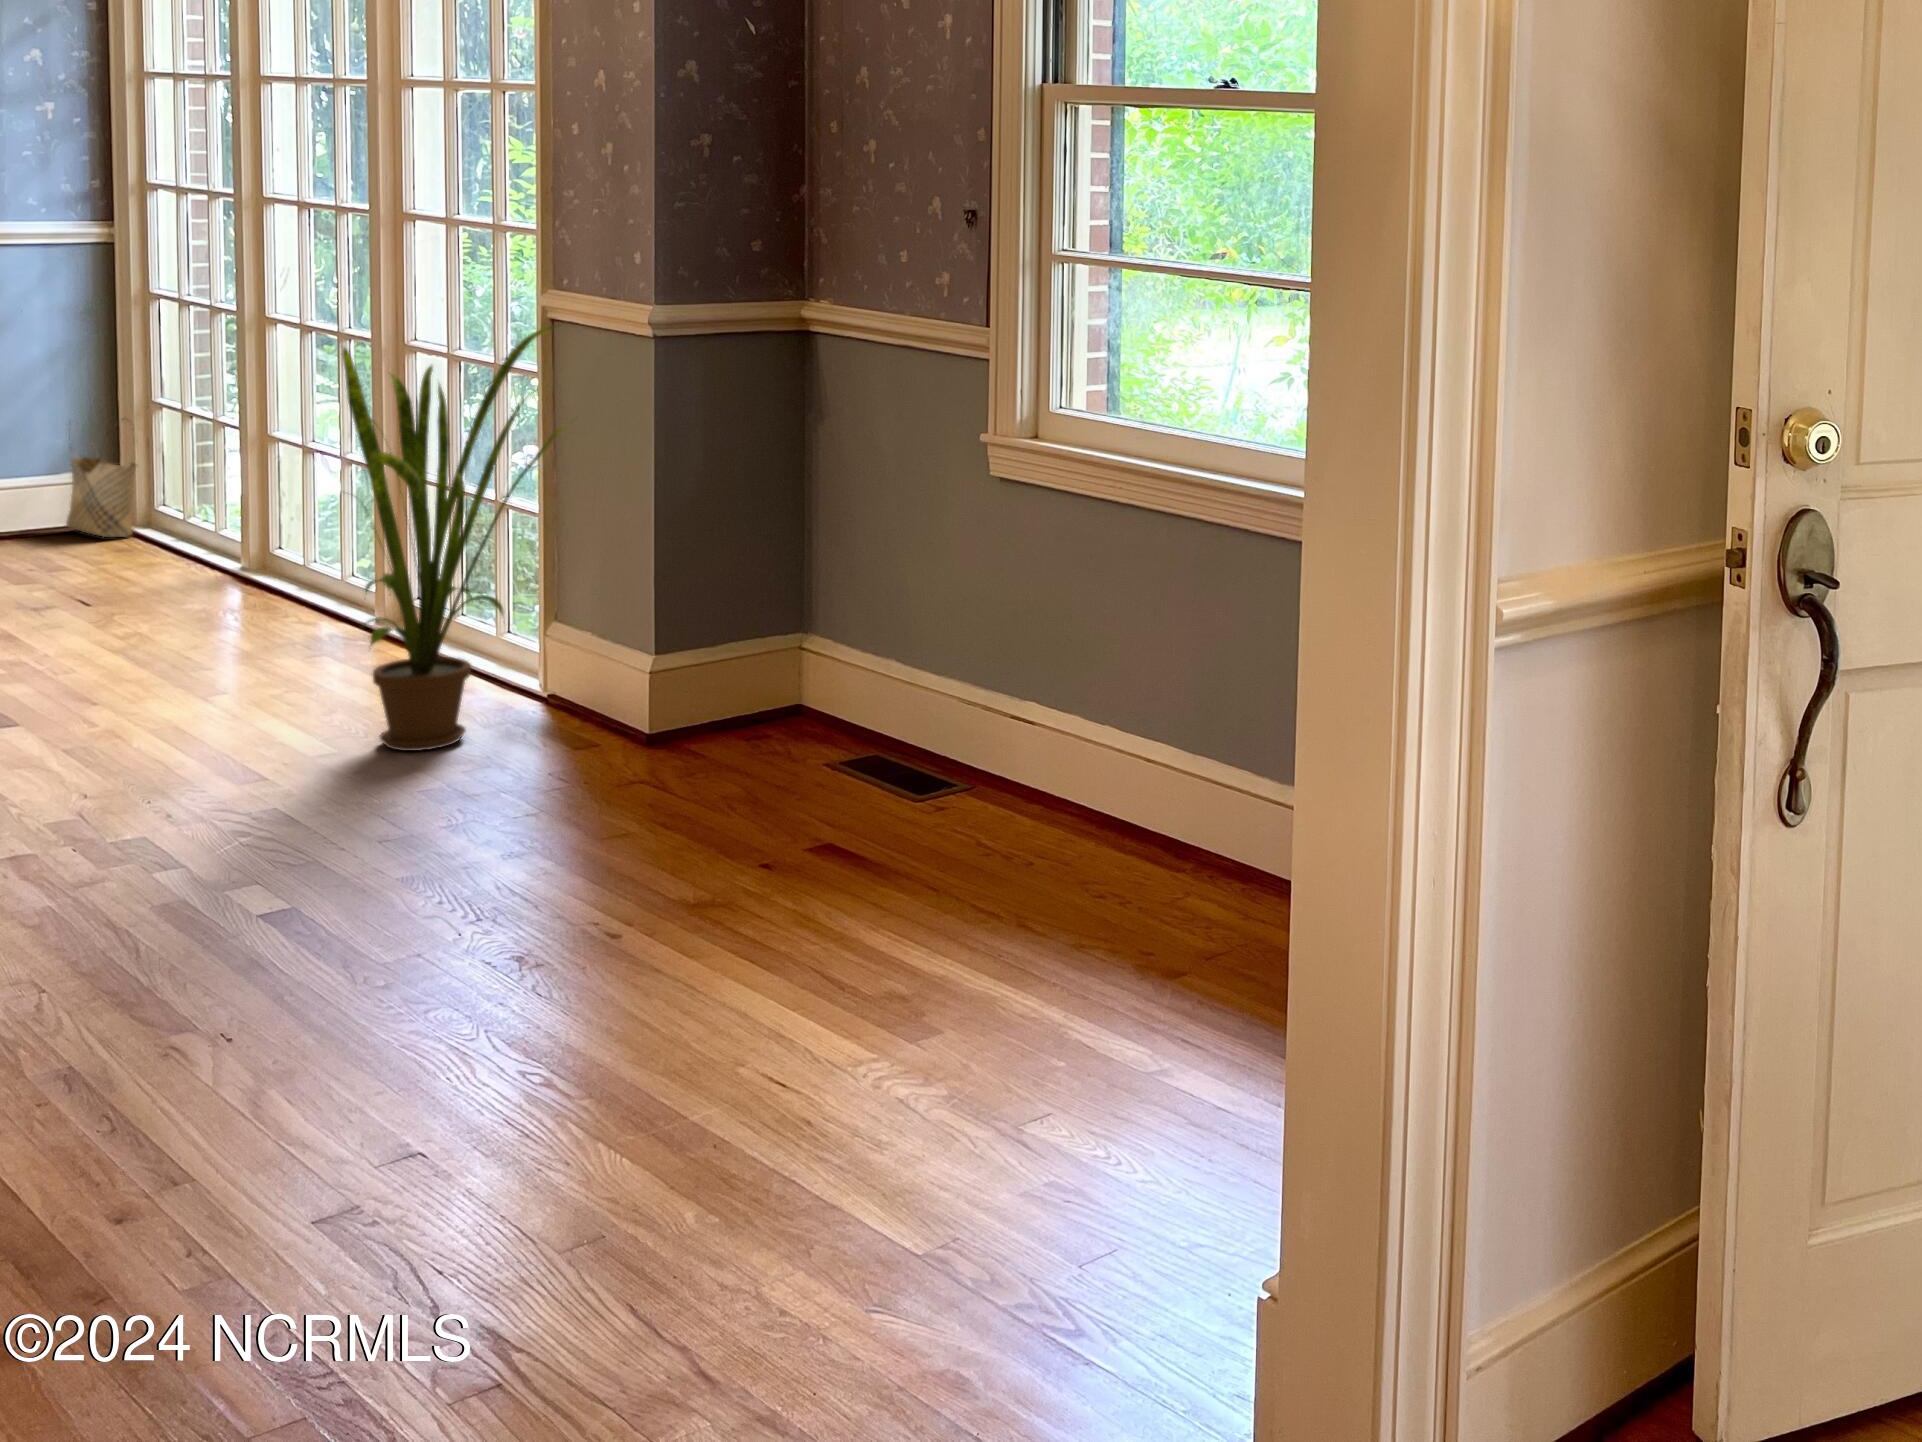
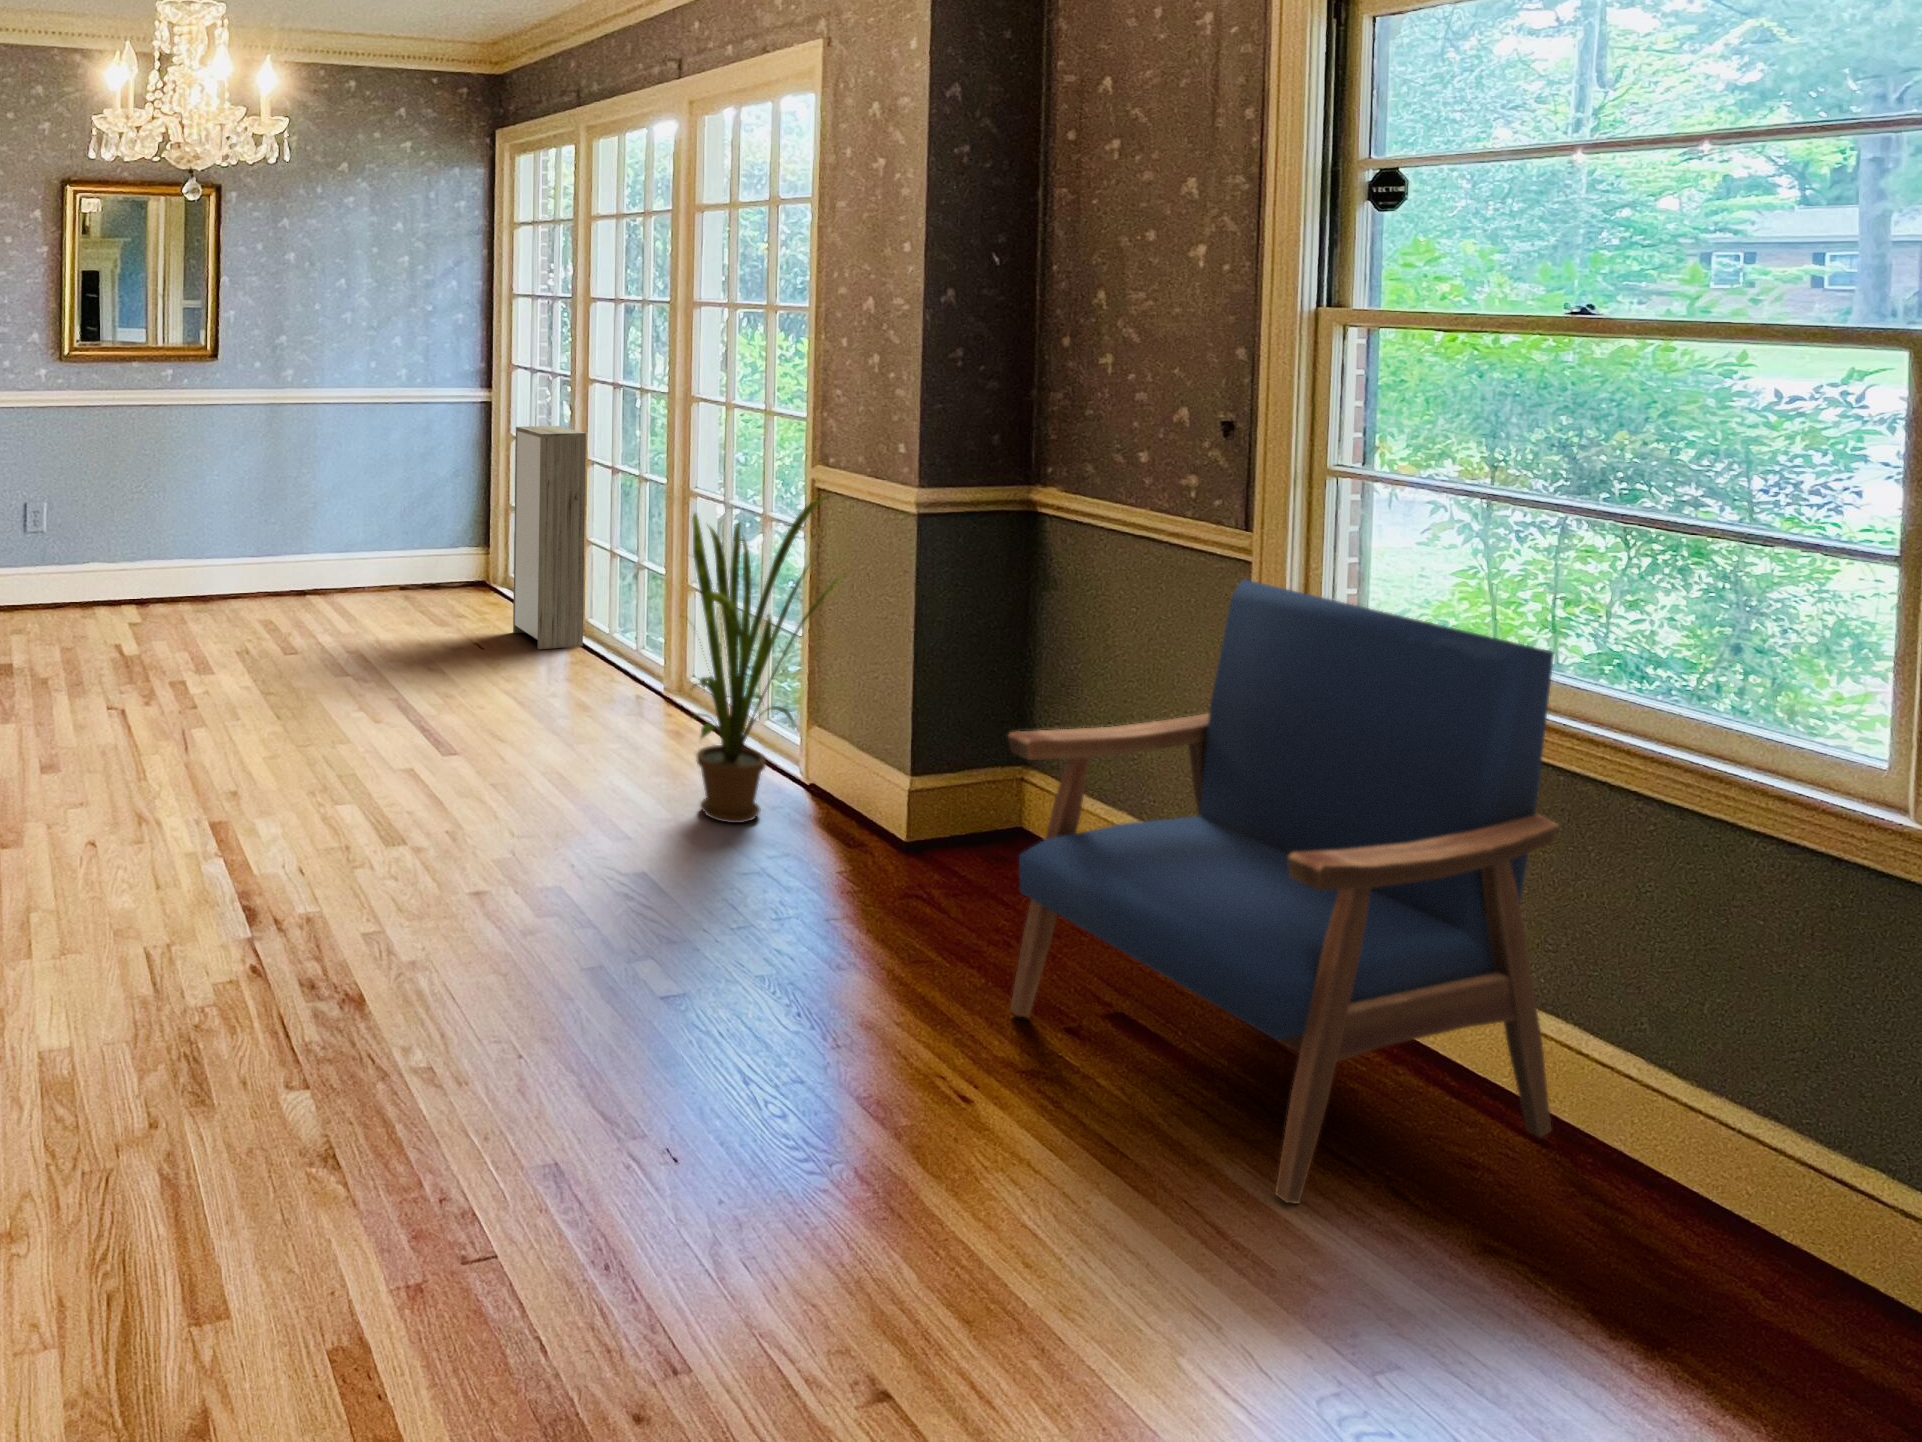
storage cabinet: none [139,269,262,596] -> present [513,426,586,649]
armchair: none [695,377,1199,958] -> present [1008,579,1559,1204]
woven basket: present [66,421,136,537] -> none [460,517,502,595]

